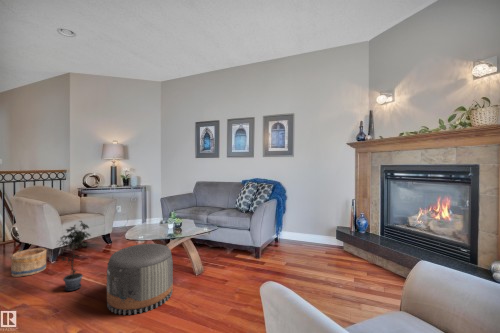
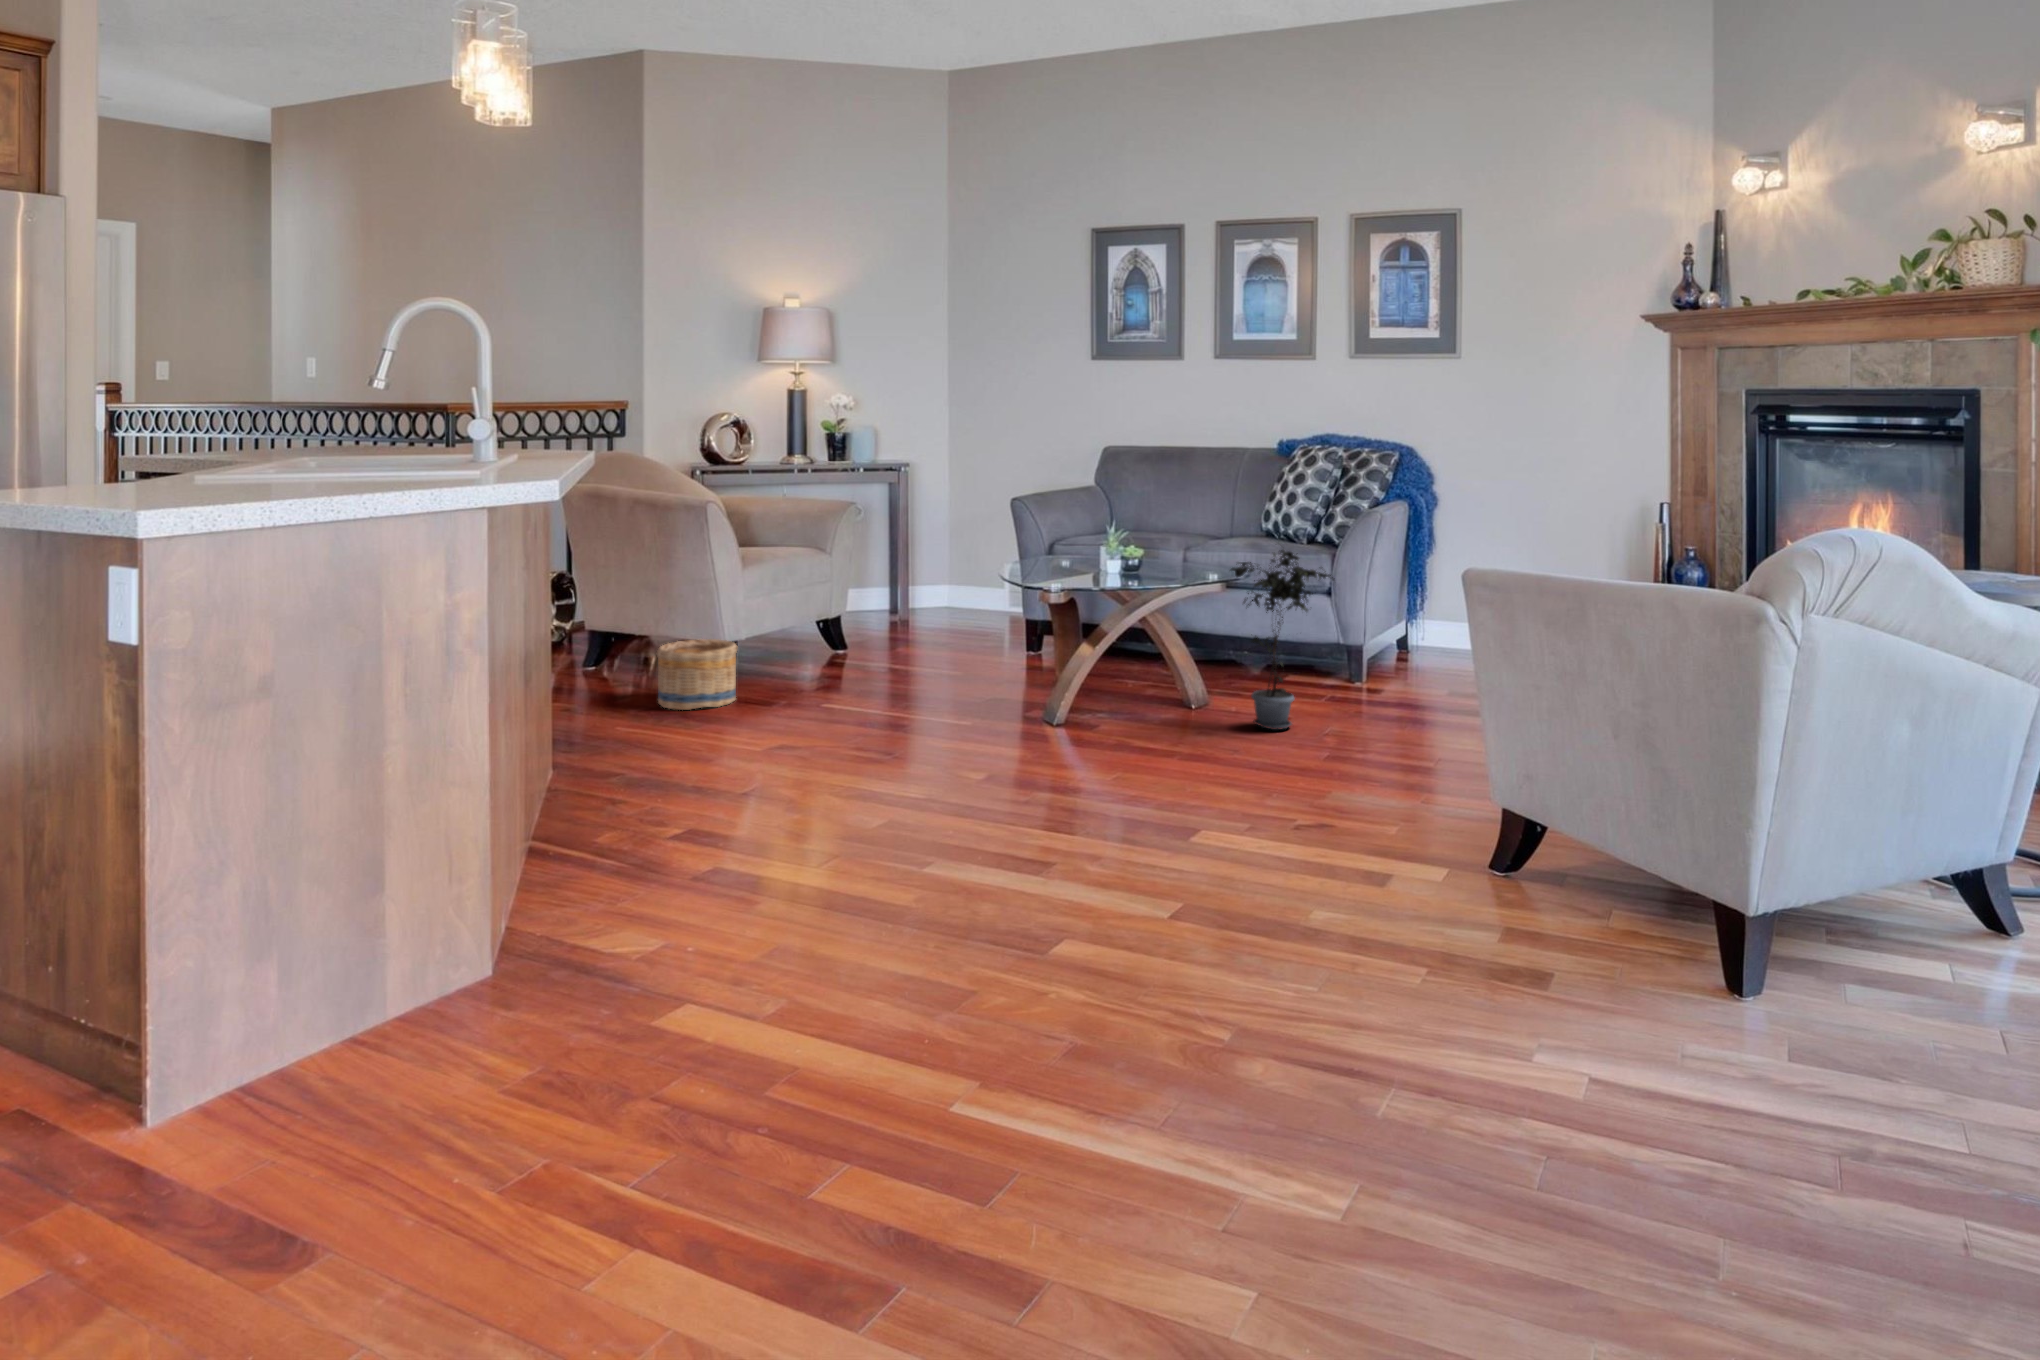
potted plant: present [60,221,90,291] -> present [1231,550,1335,730]
pouf: present [107,244,173,315] -> none [1007,606,1164,758]

